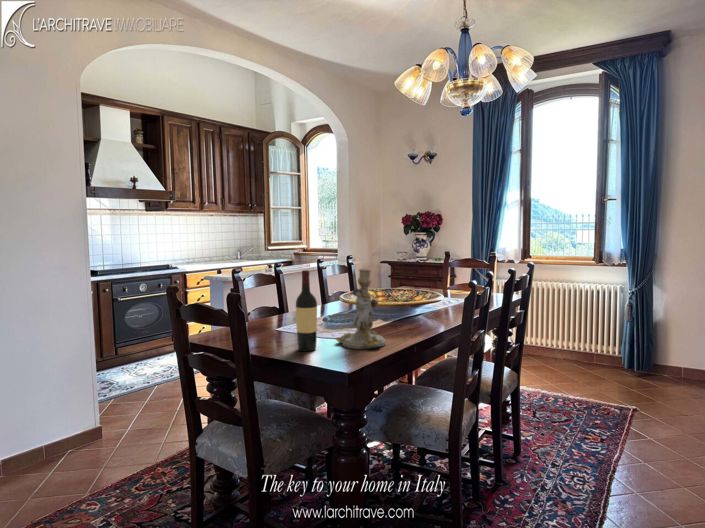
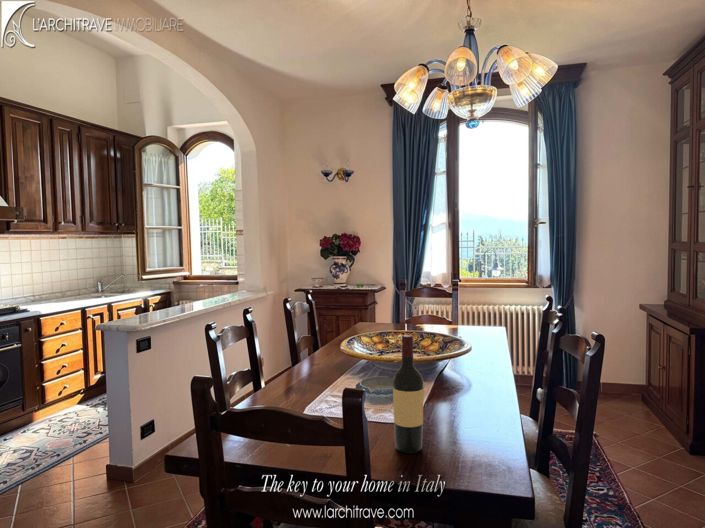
candlestick: present [336,269,385,349] -> none [426,324,495,437]

